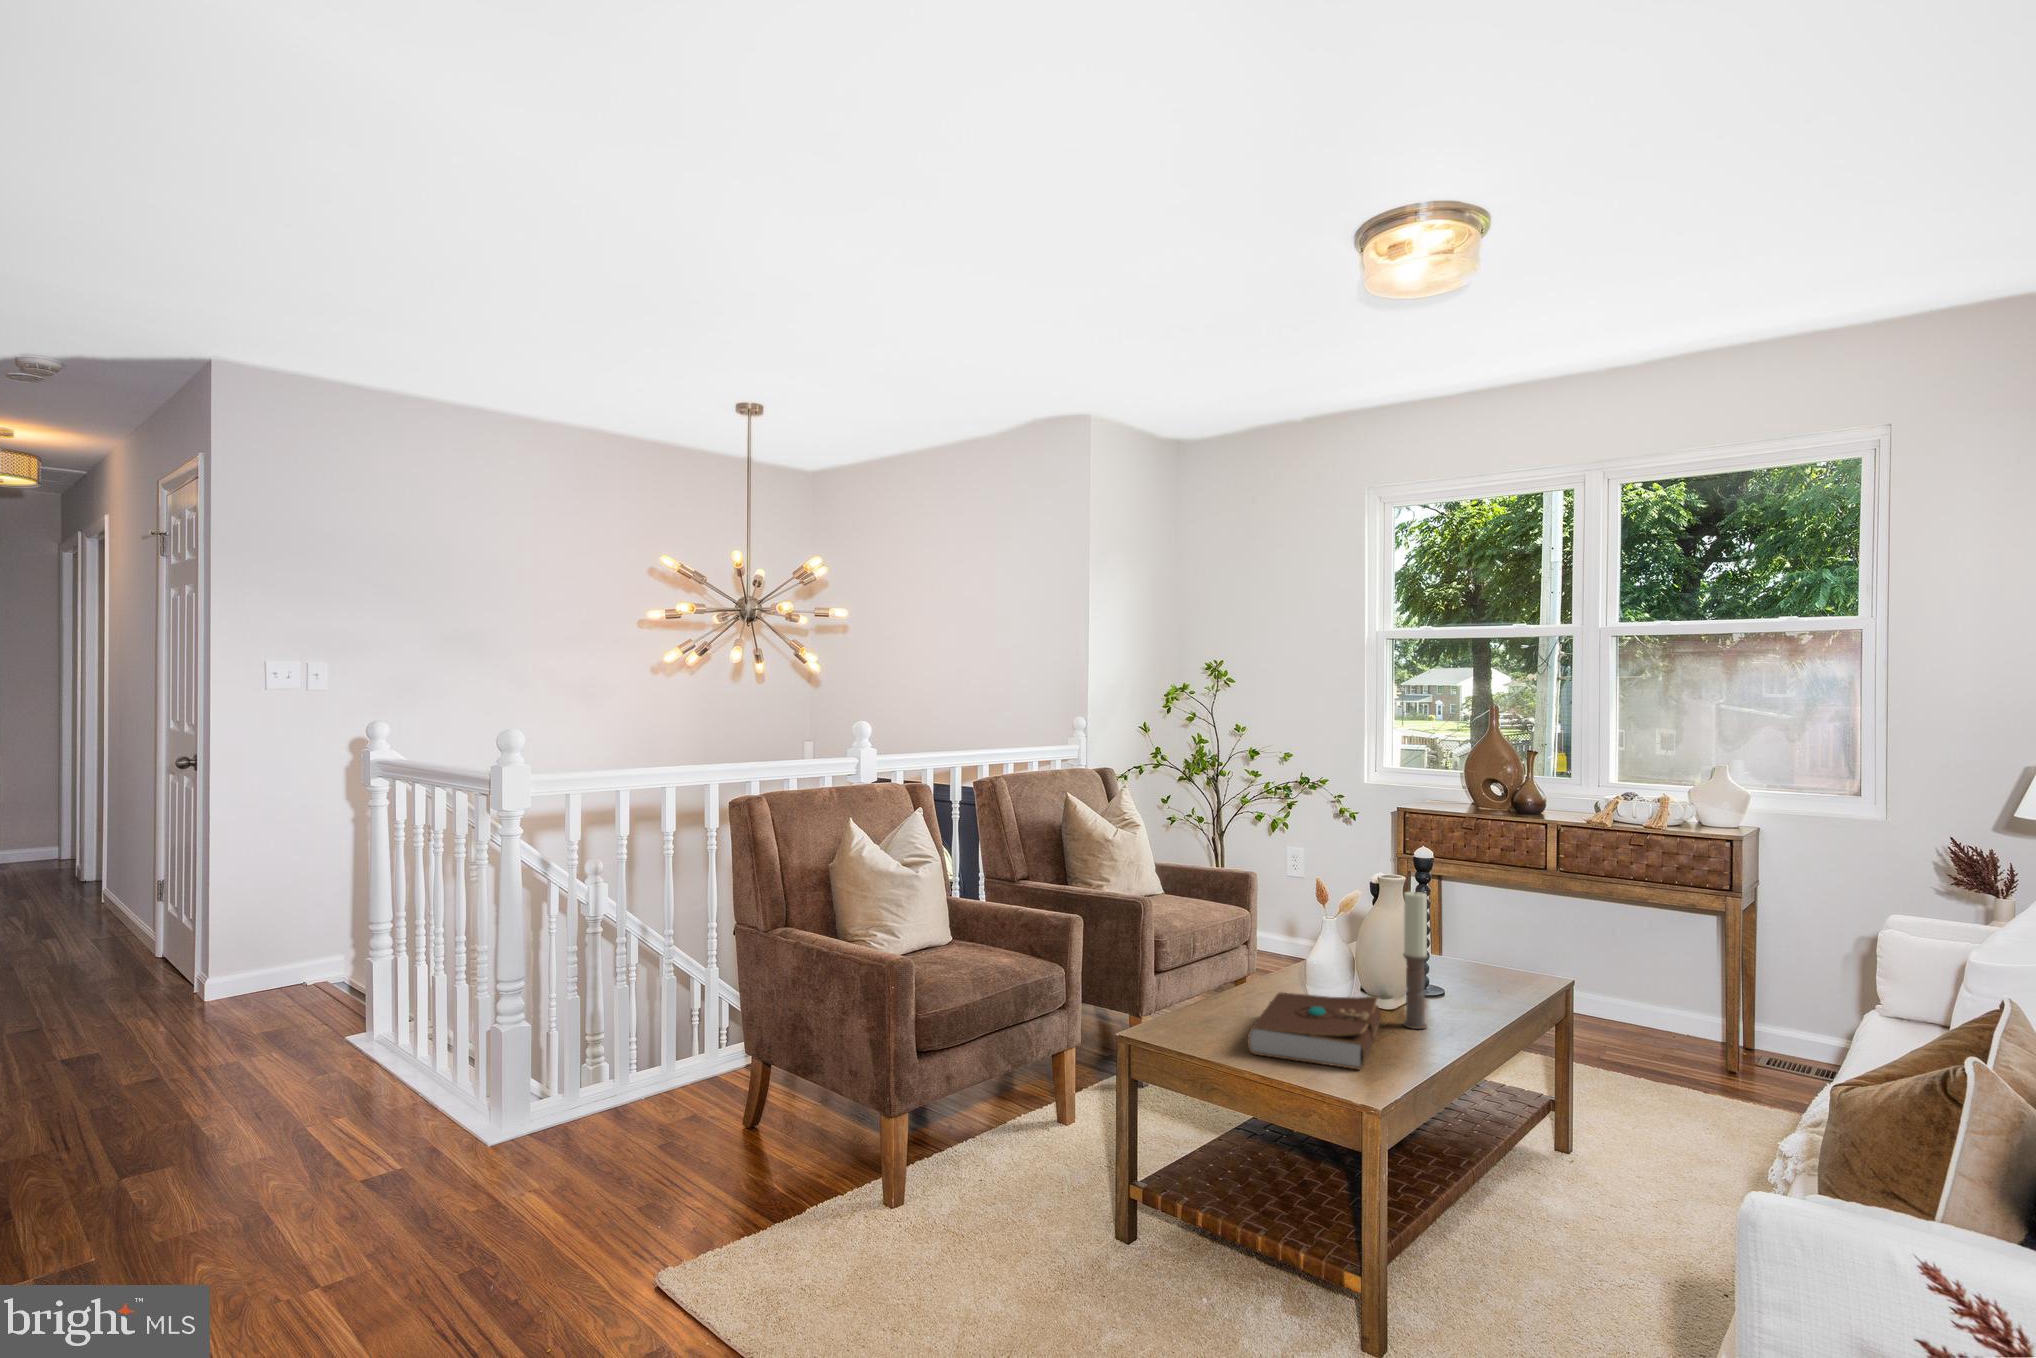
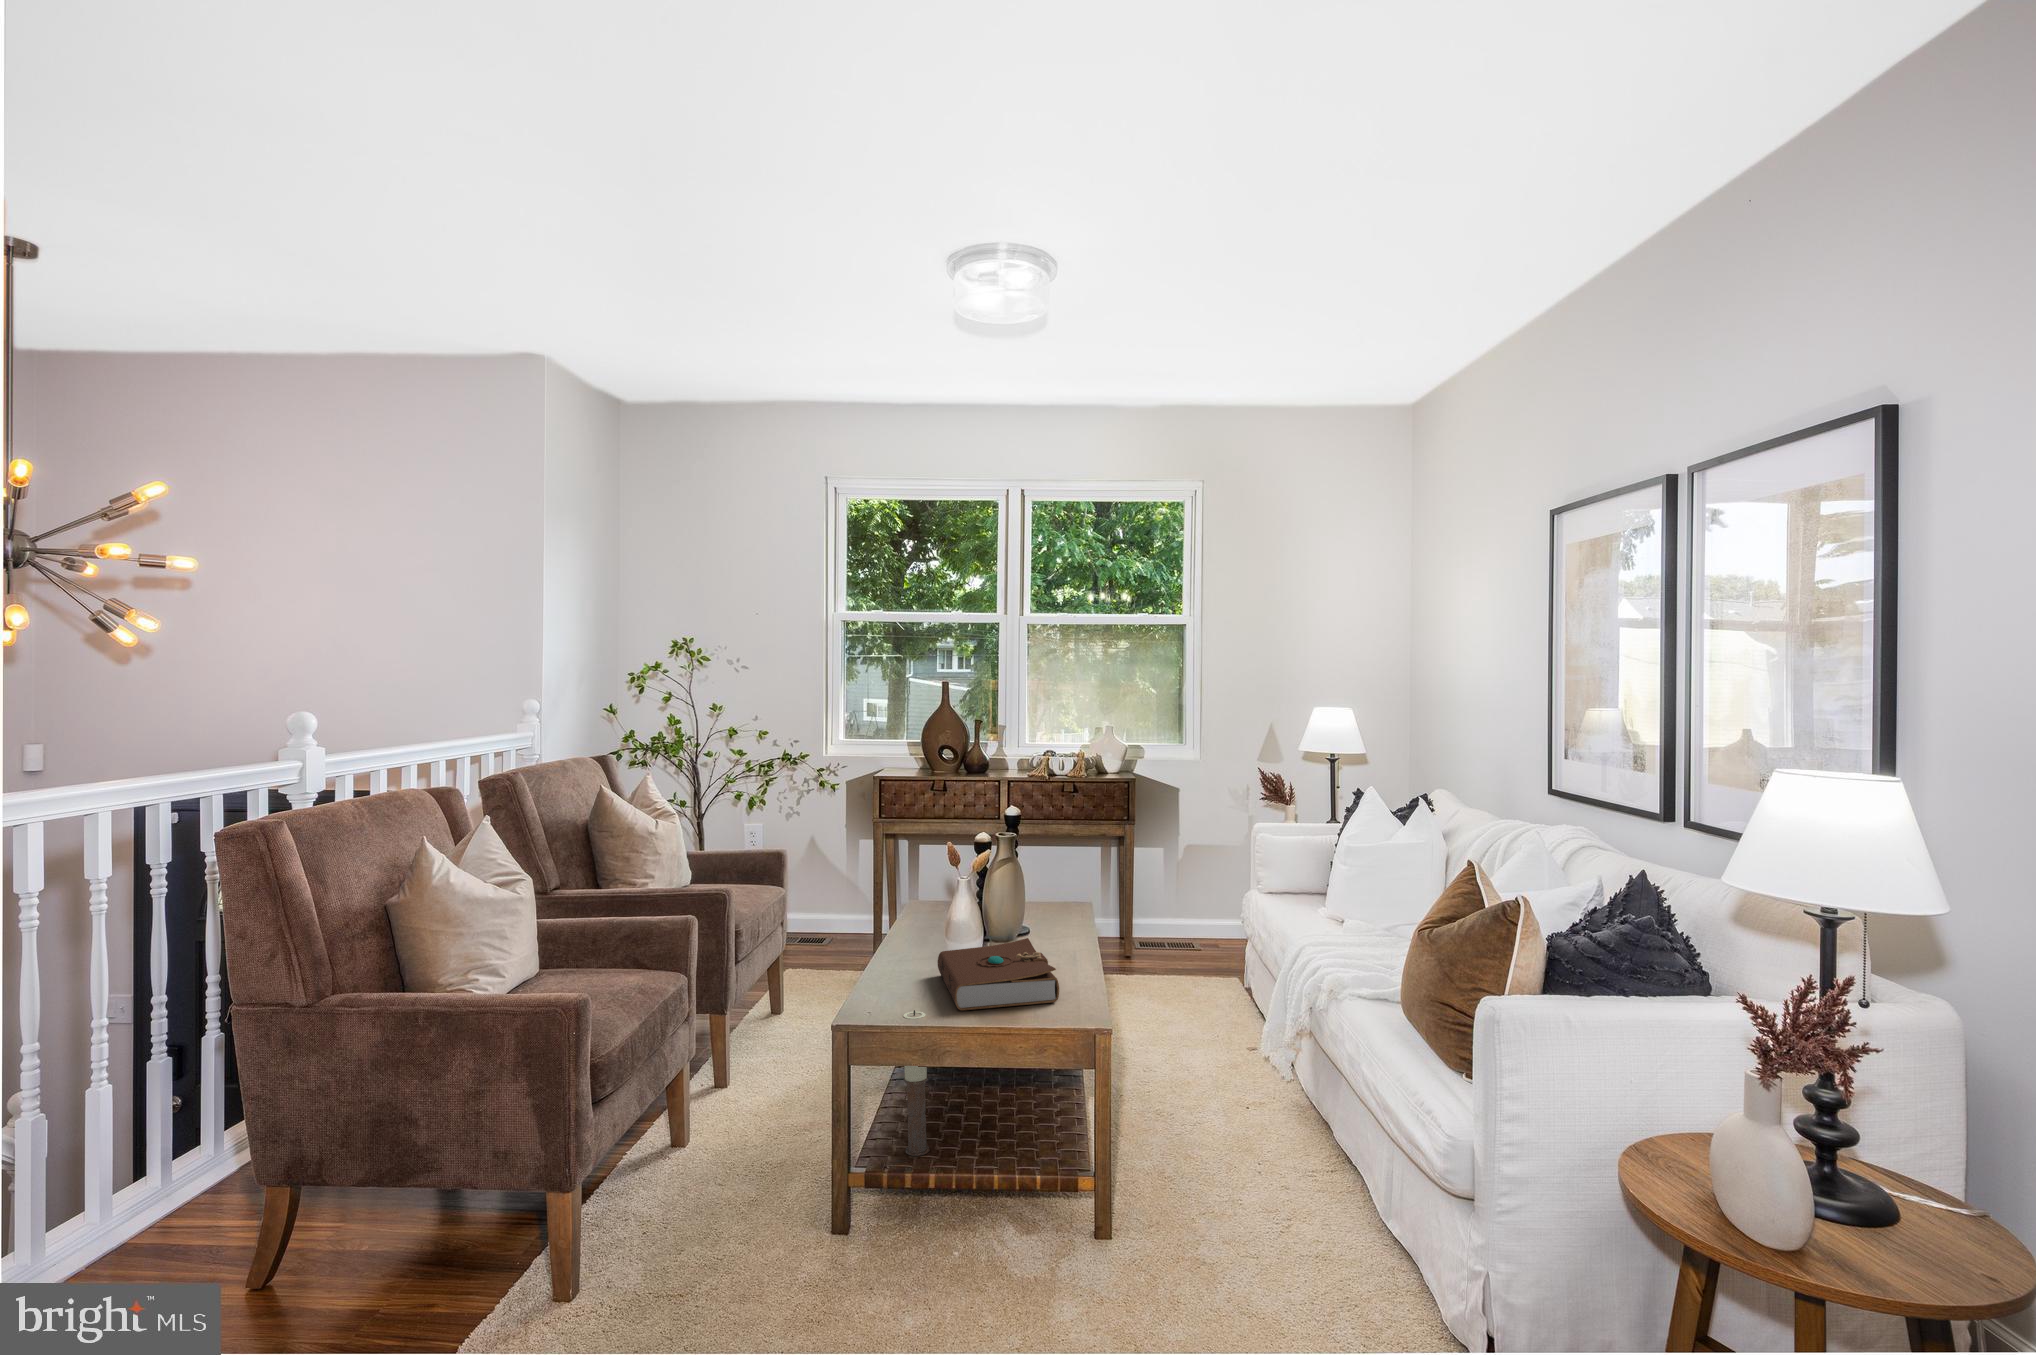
candle: present [1403,891,1428,1029] -> present [903,1010,929,1156]

